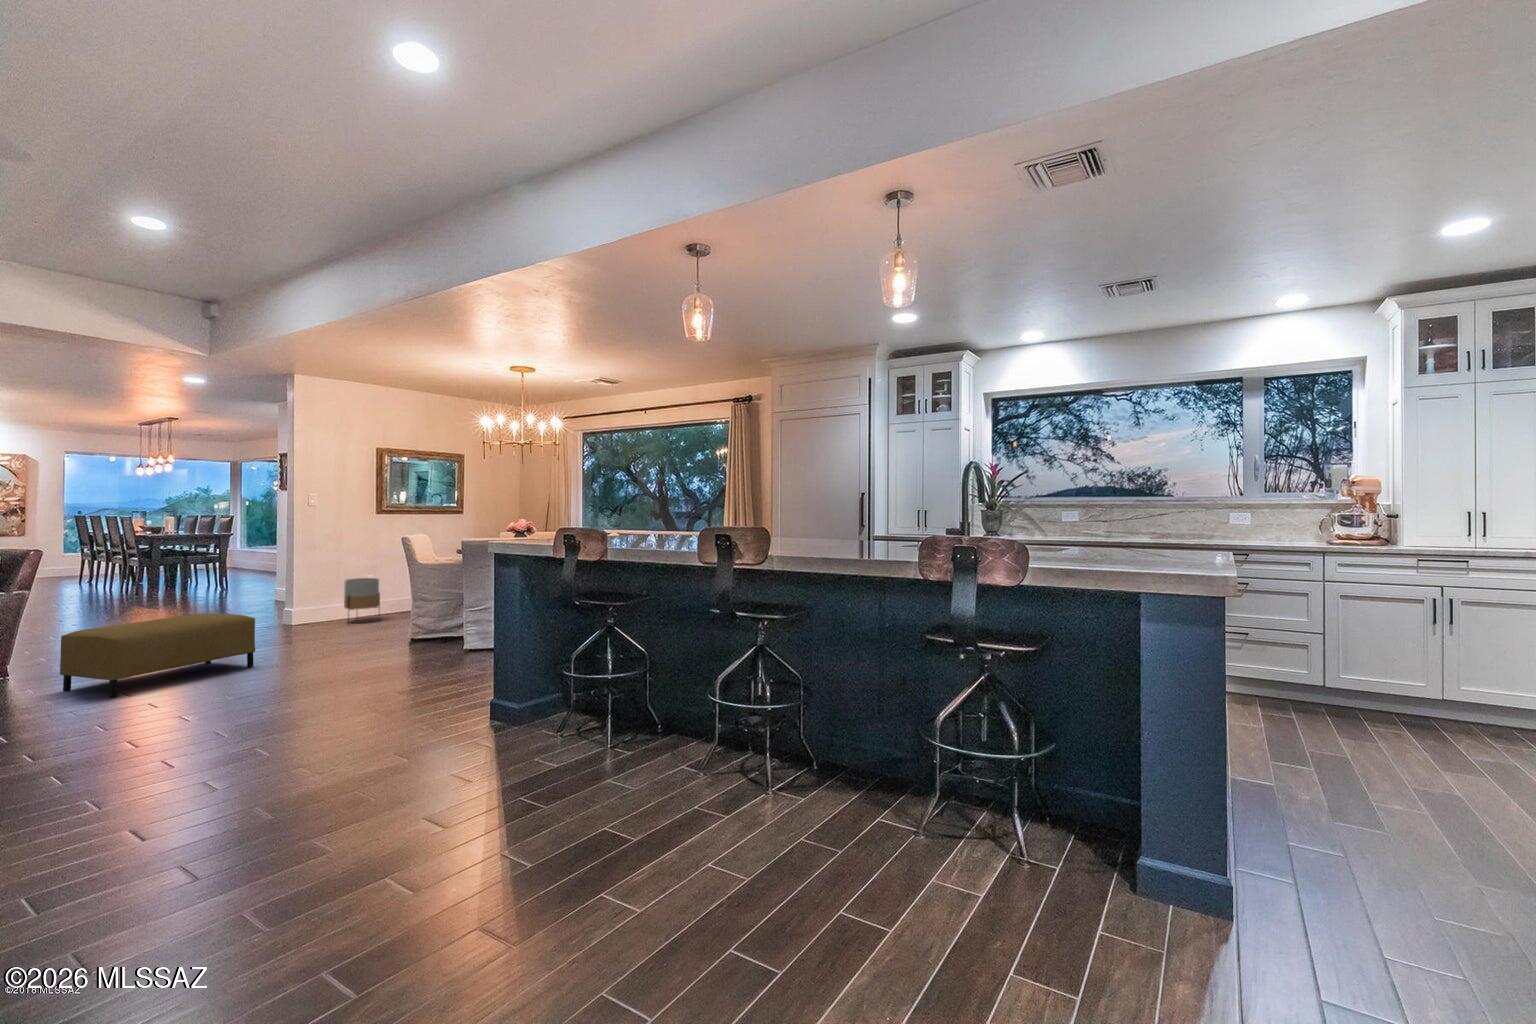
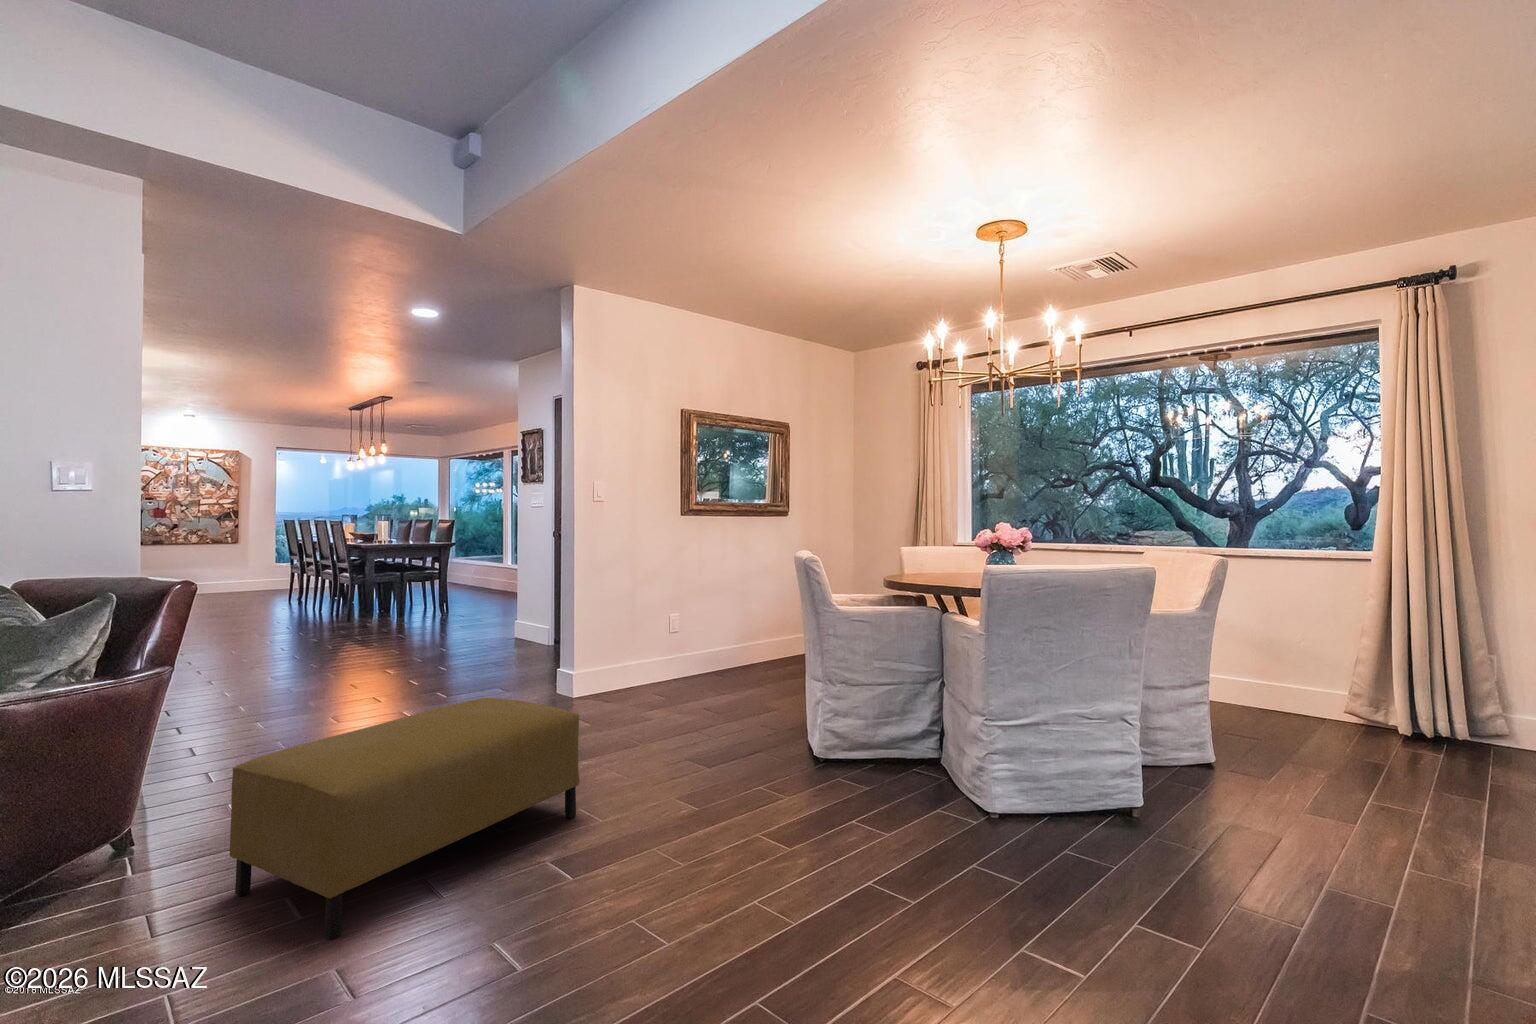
planter: present [344,578,380,610] -> none [642,614,694,691]

